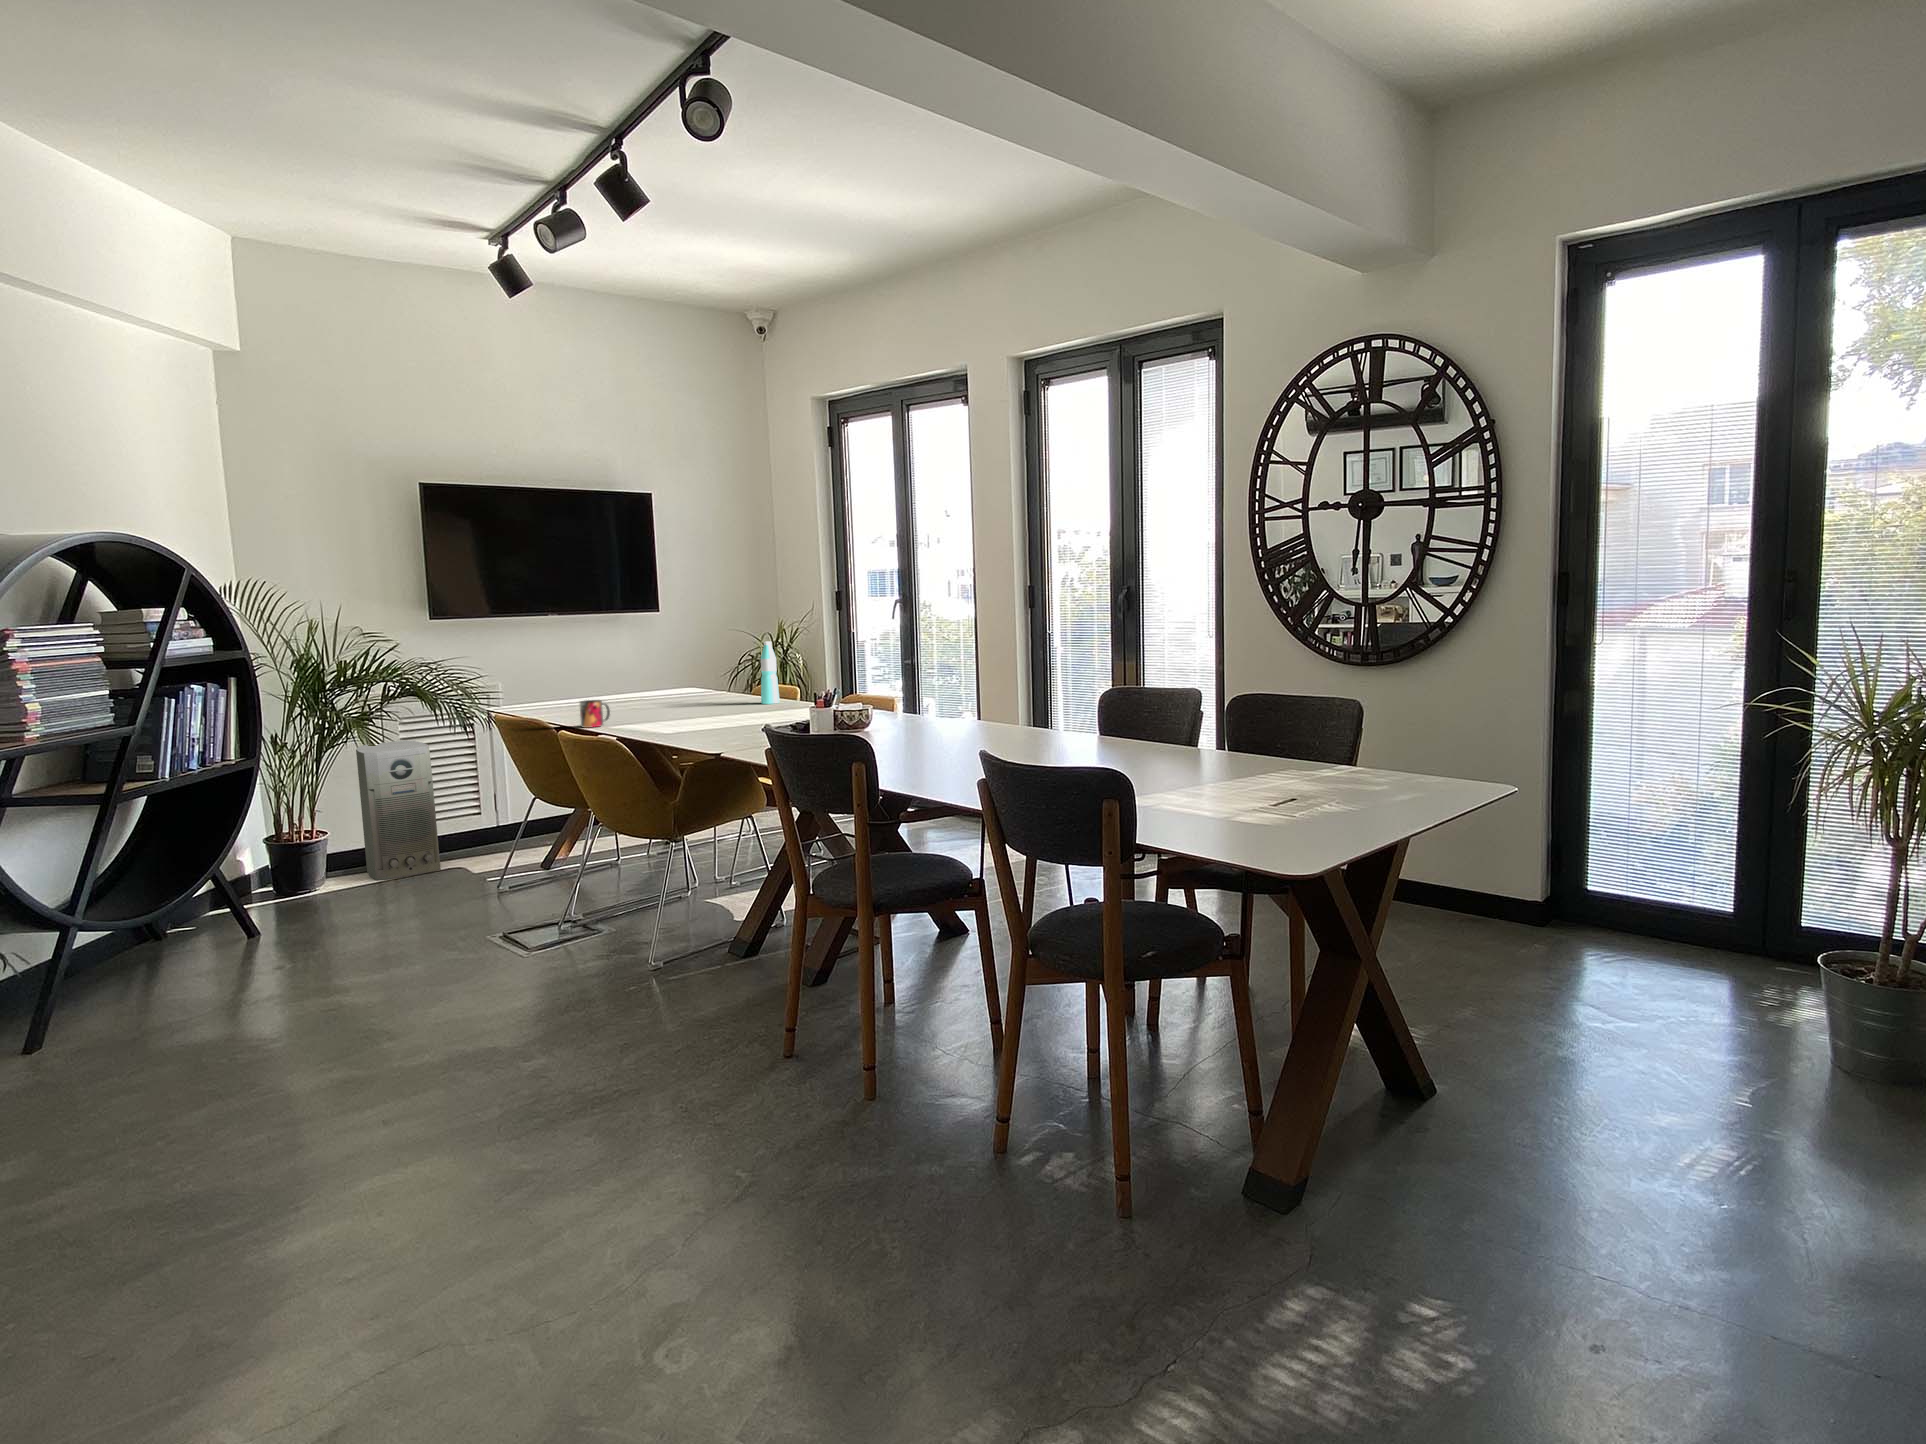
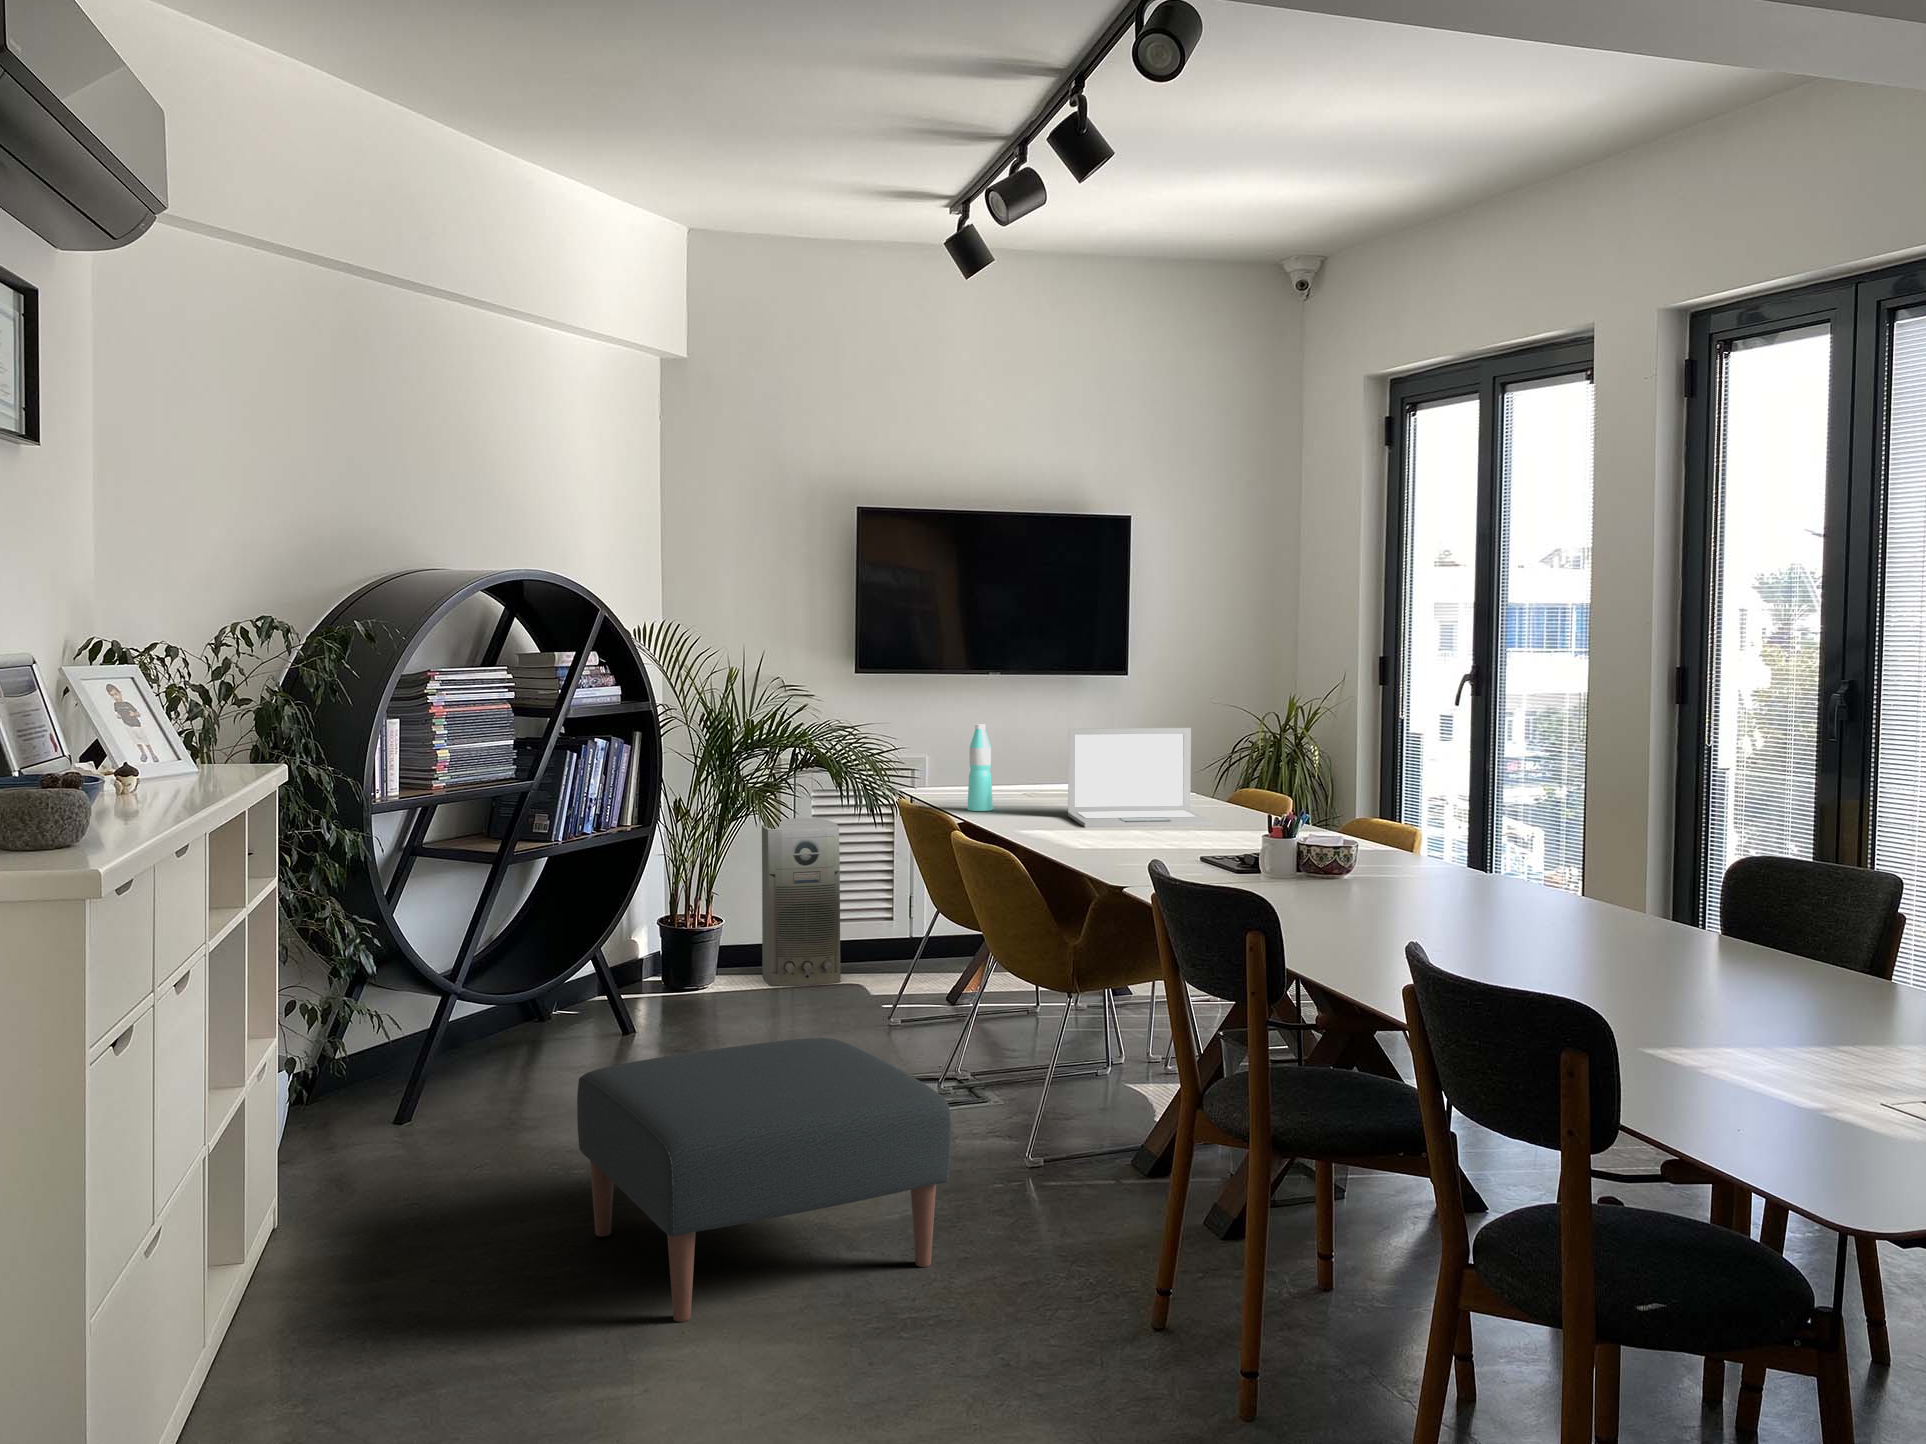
water bottle: present [761,642,780,704] -> present [967,724,993,811]
laptop: none [635,647,754,726] -> present [1068,728,1214,828]
mug: present [580,700,610,728] -> none [994,787,1031,823]
ottoman: none [237,913,603,1173] -> present [577,1038,951,1322]

